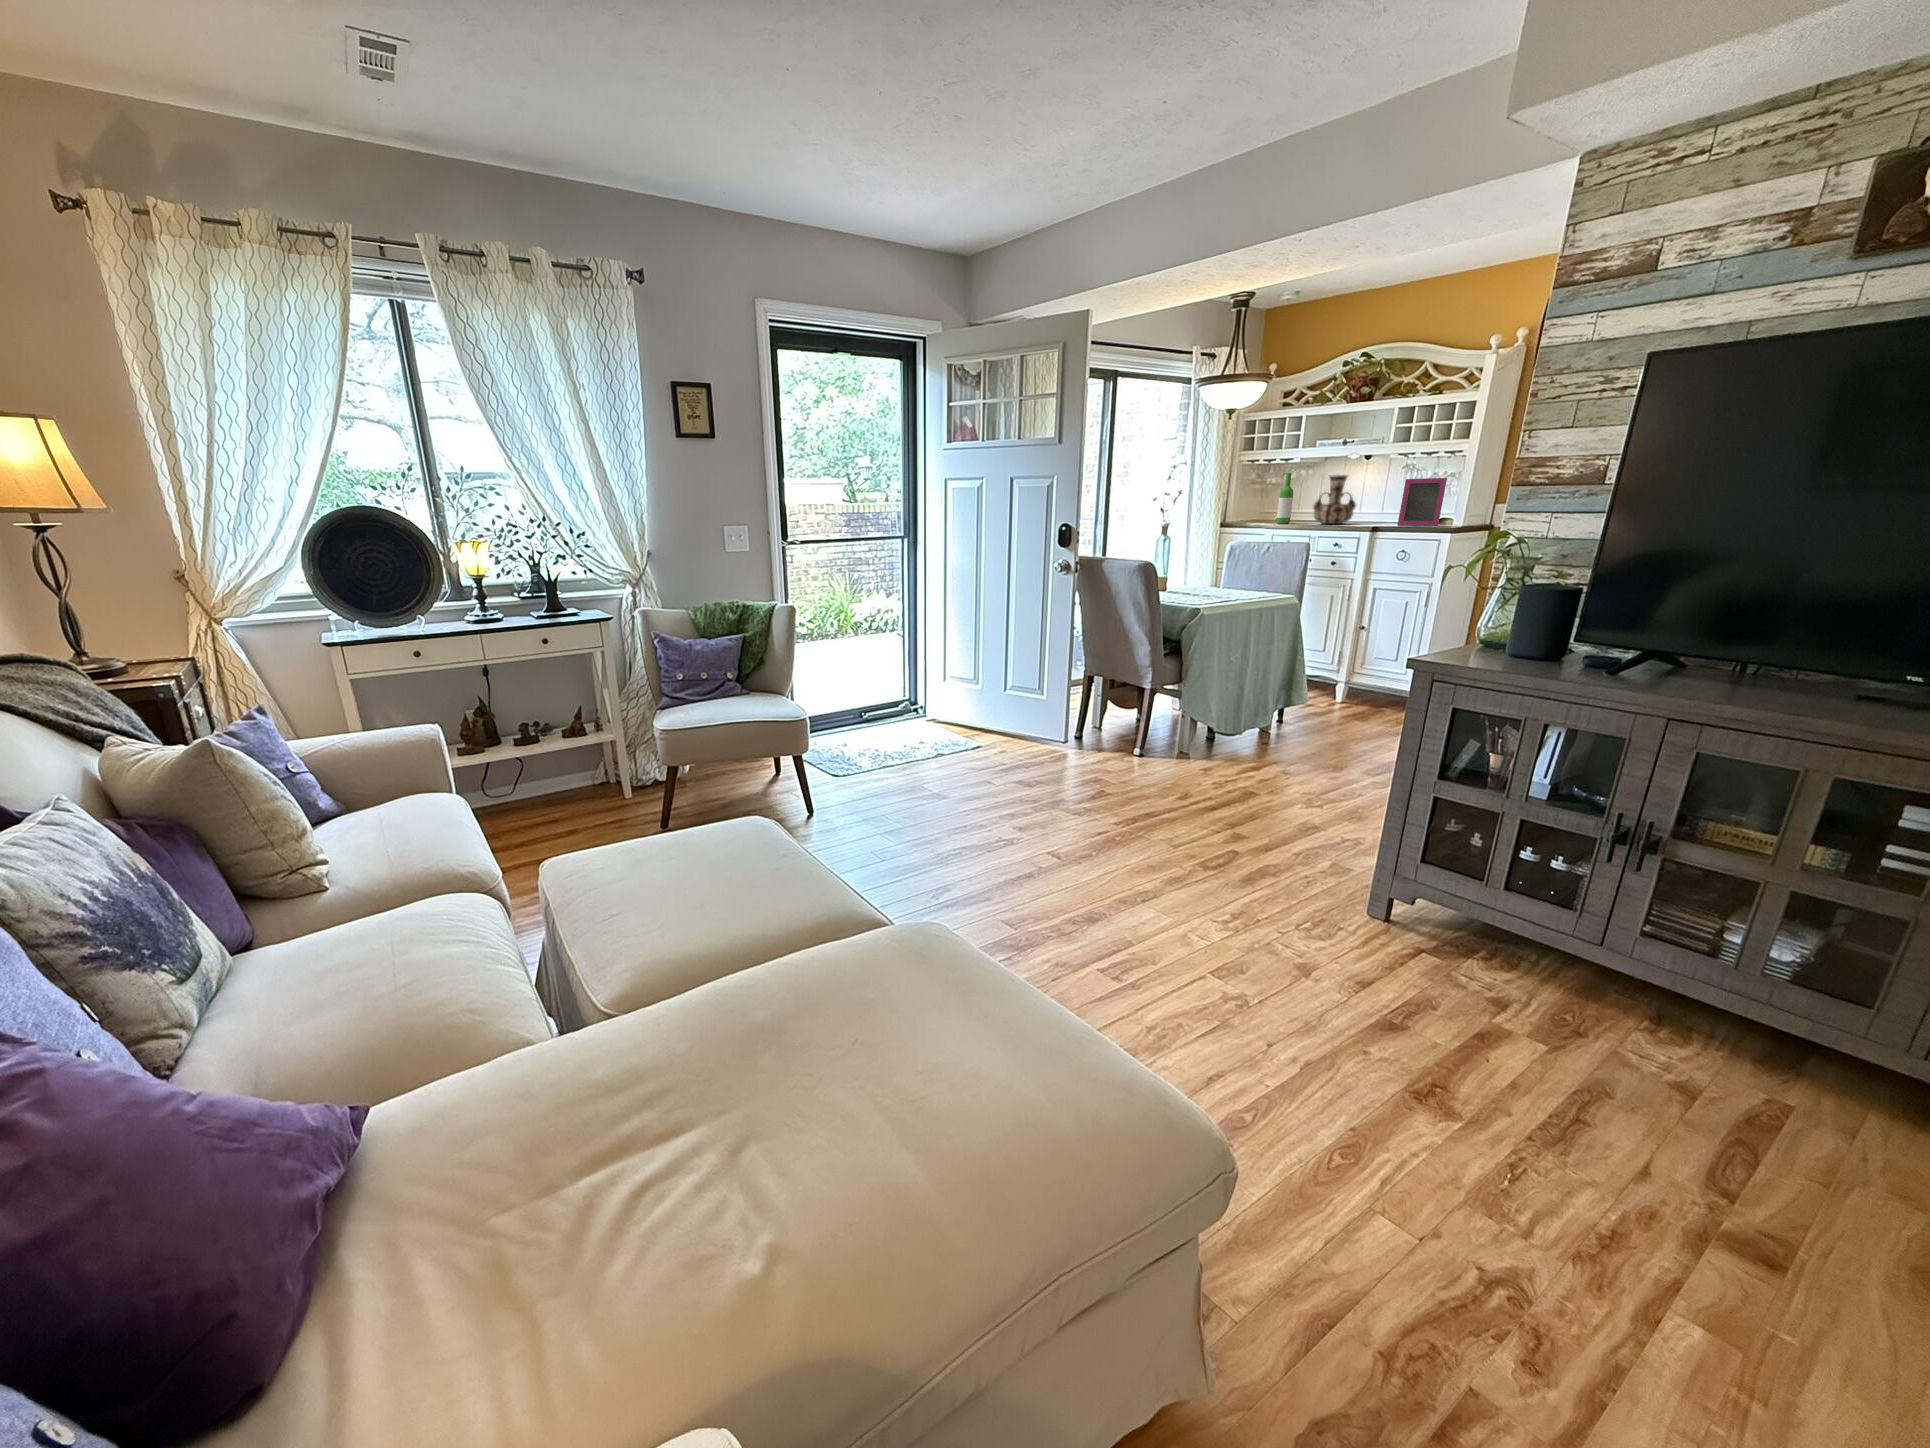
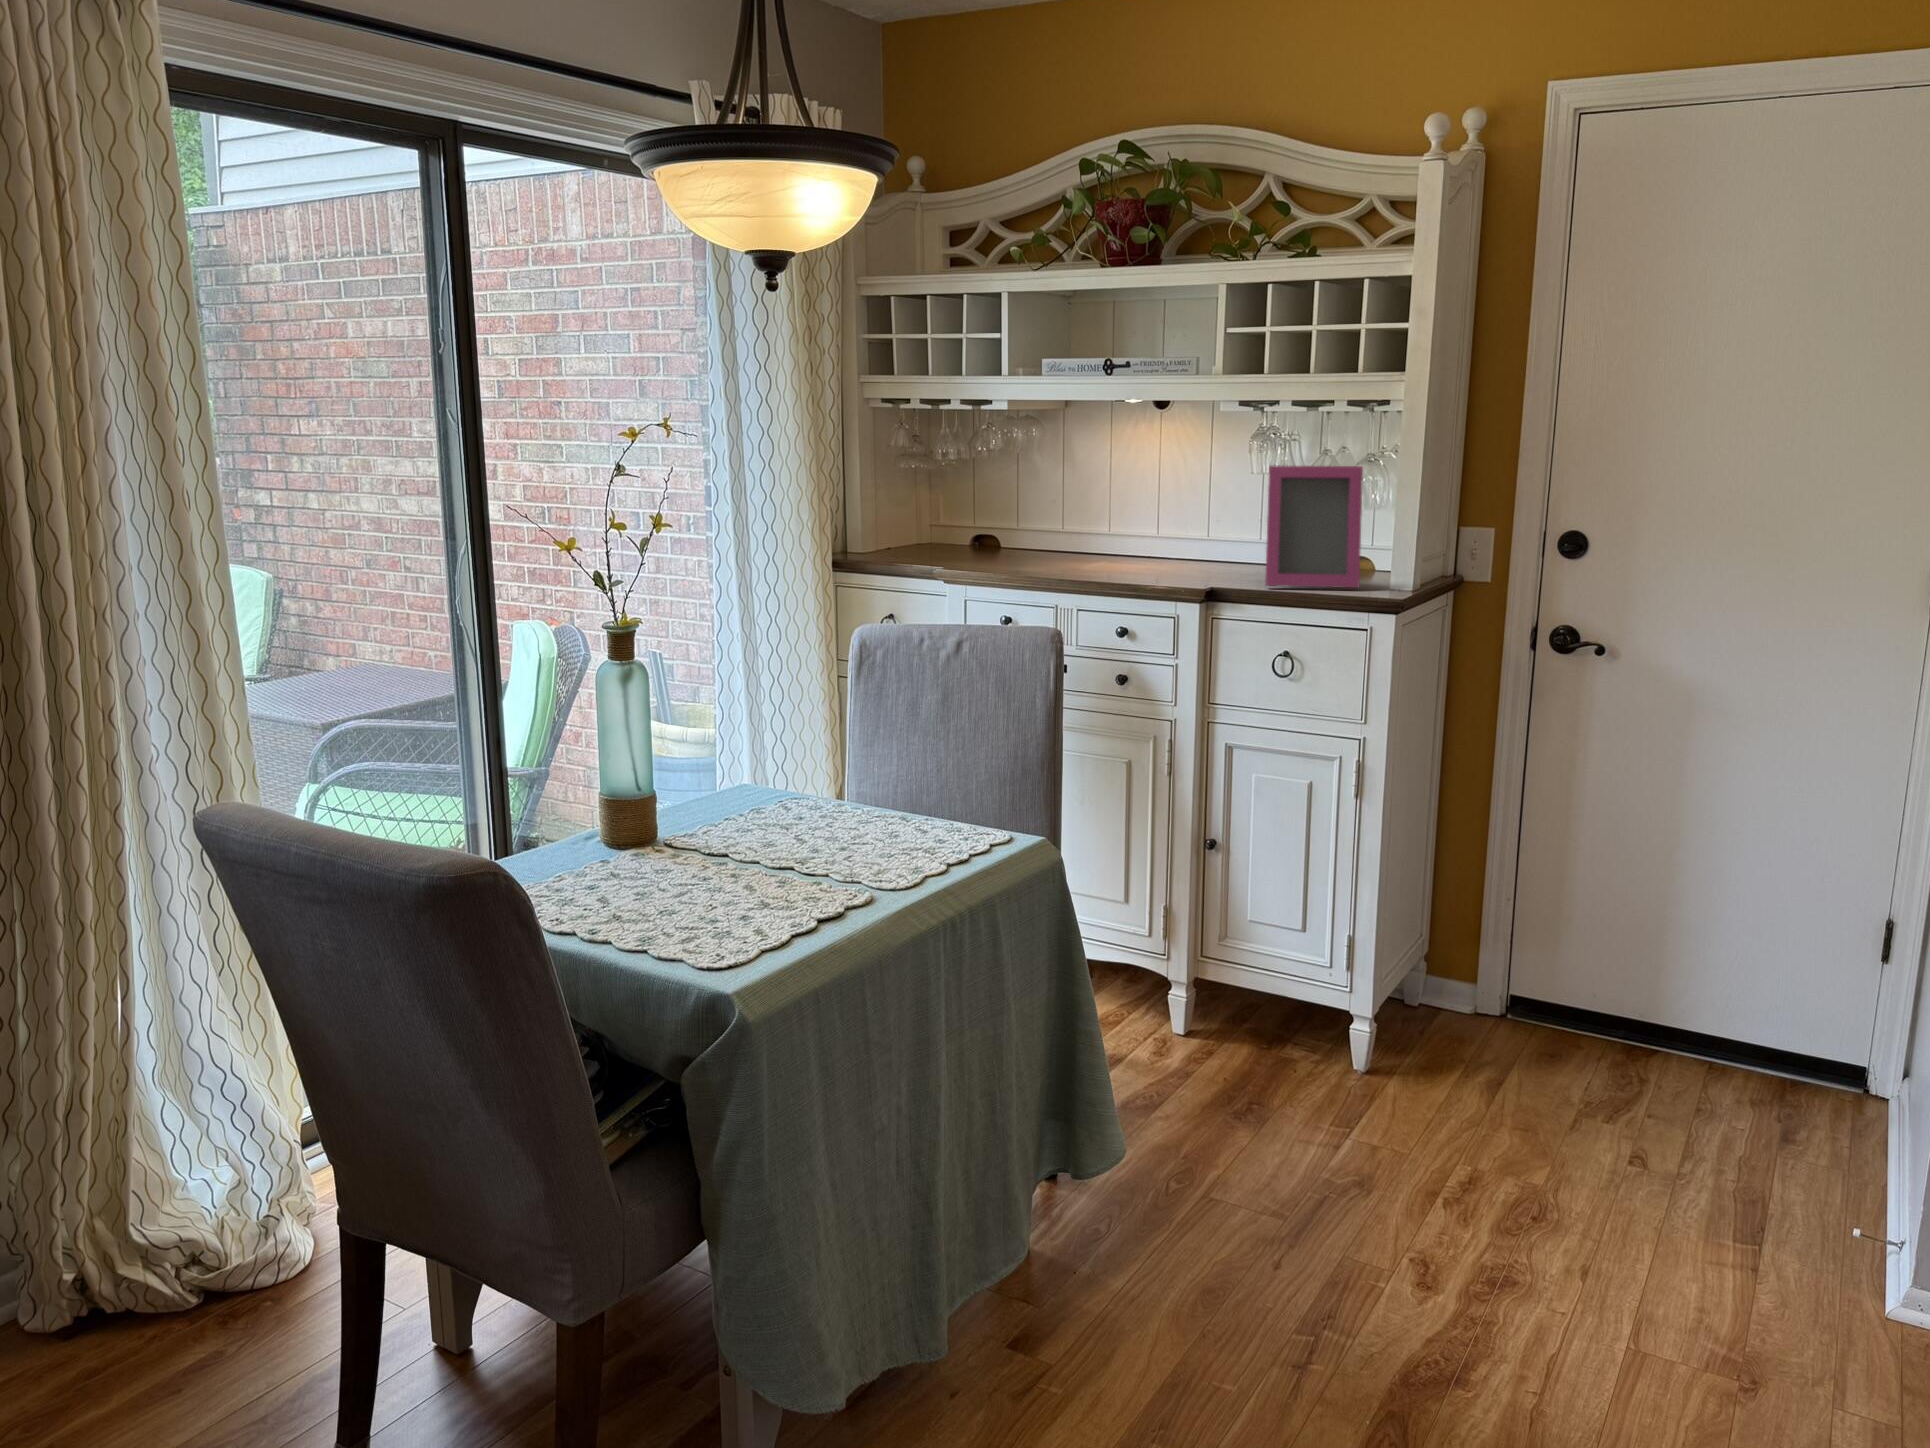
wine bottle: present [1277,473,1293,524] -> none [968,435,1001,566]
decorative vase: present [1313,475,1356,524] -> none [1053,445,1155,571]

